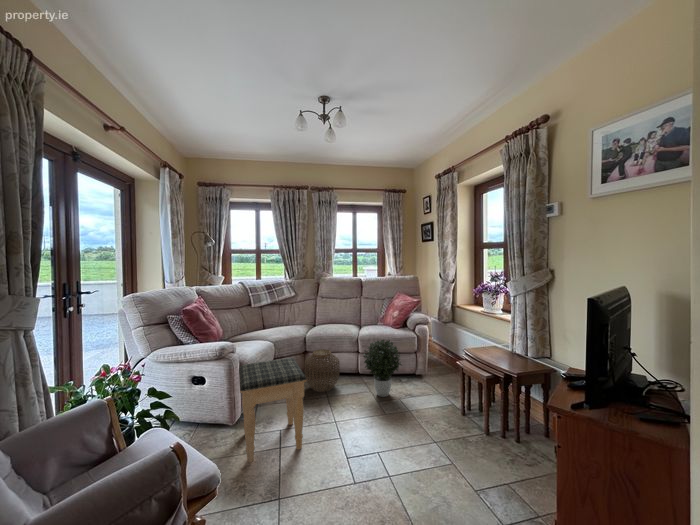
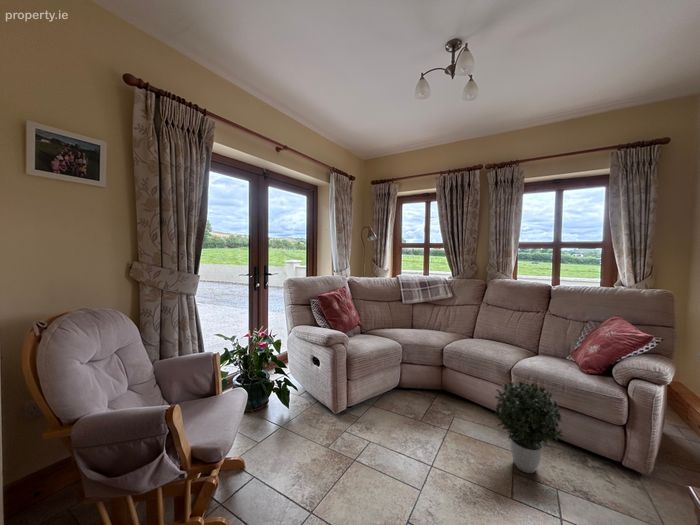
woven basket: present [305,349,340,392] -> none [425,367,472,423]
footstool: present [239,358,306,462] -> none [304,358,387,474]

